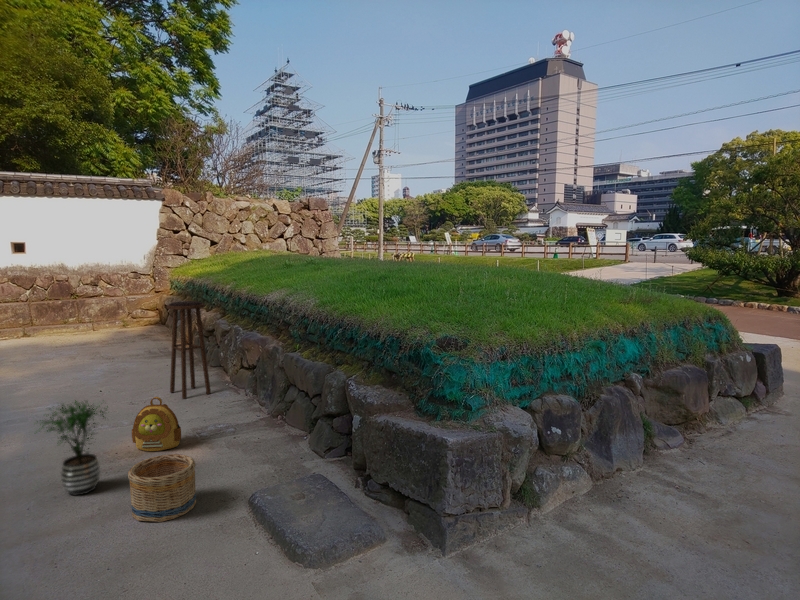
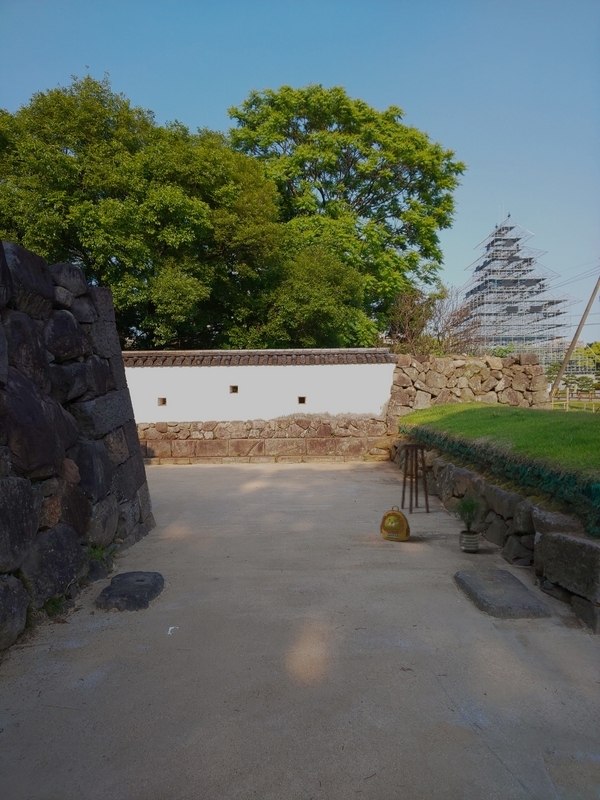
potted plant: present [40,400,108,495] -> present [449,498,481,553]
basket: present [128,454,196,522] -> none [382,538,420,575]

